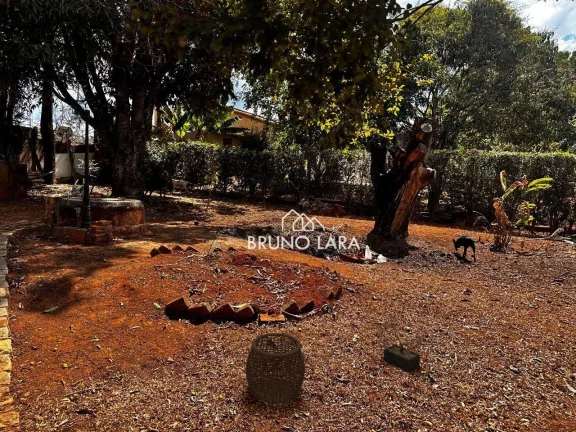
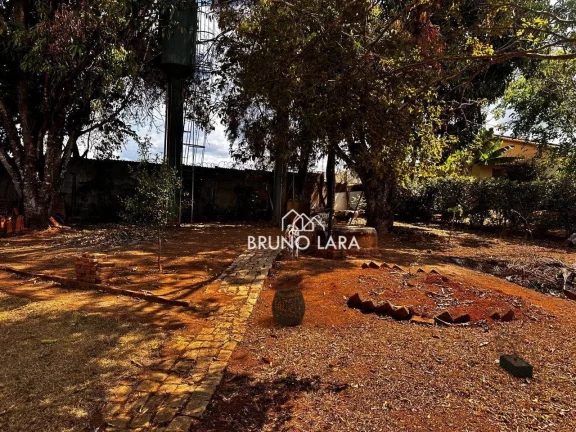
woven basket: present [245,333,305,404] -> present [272,289,305,325]

